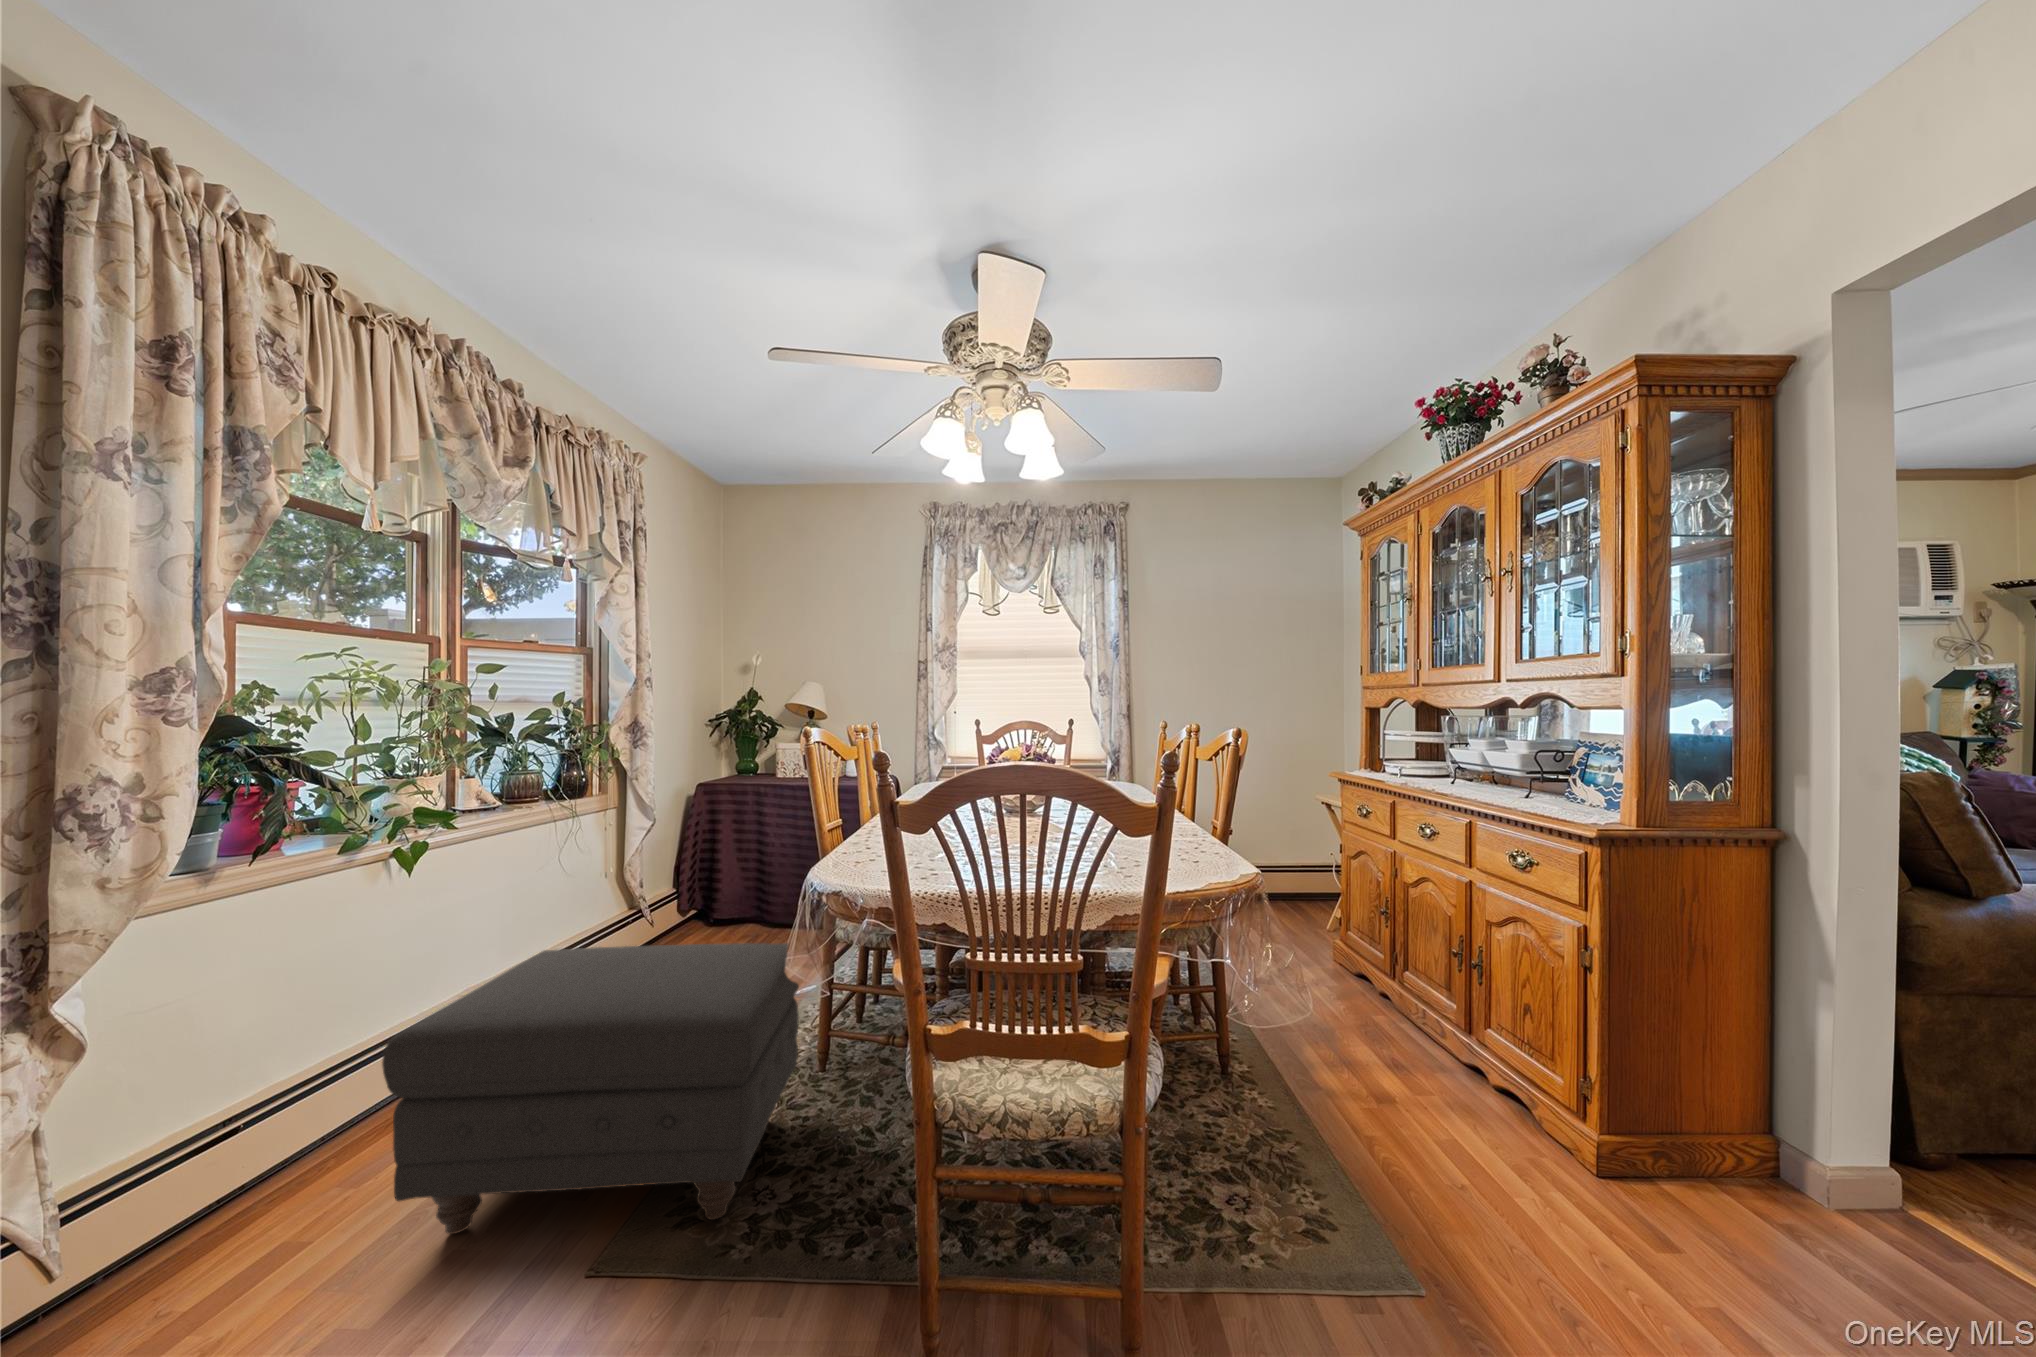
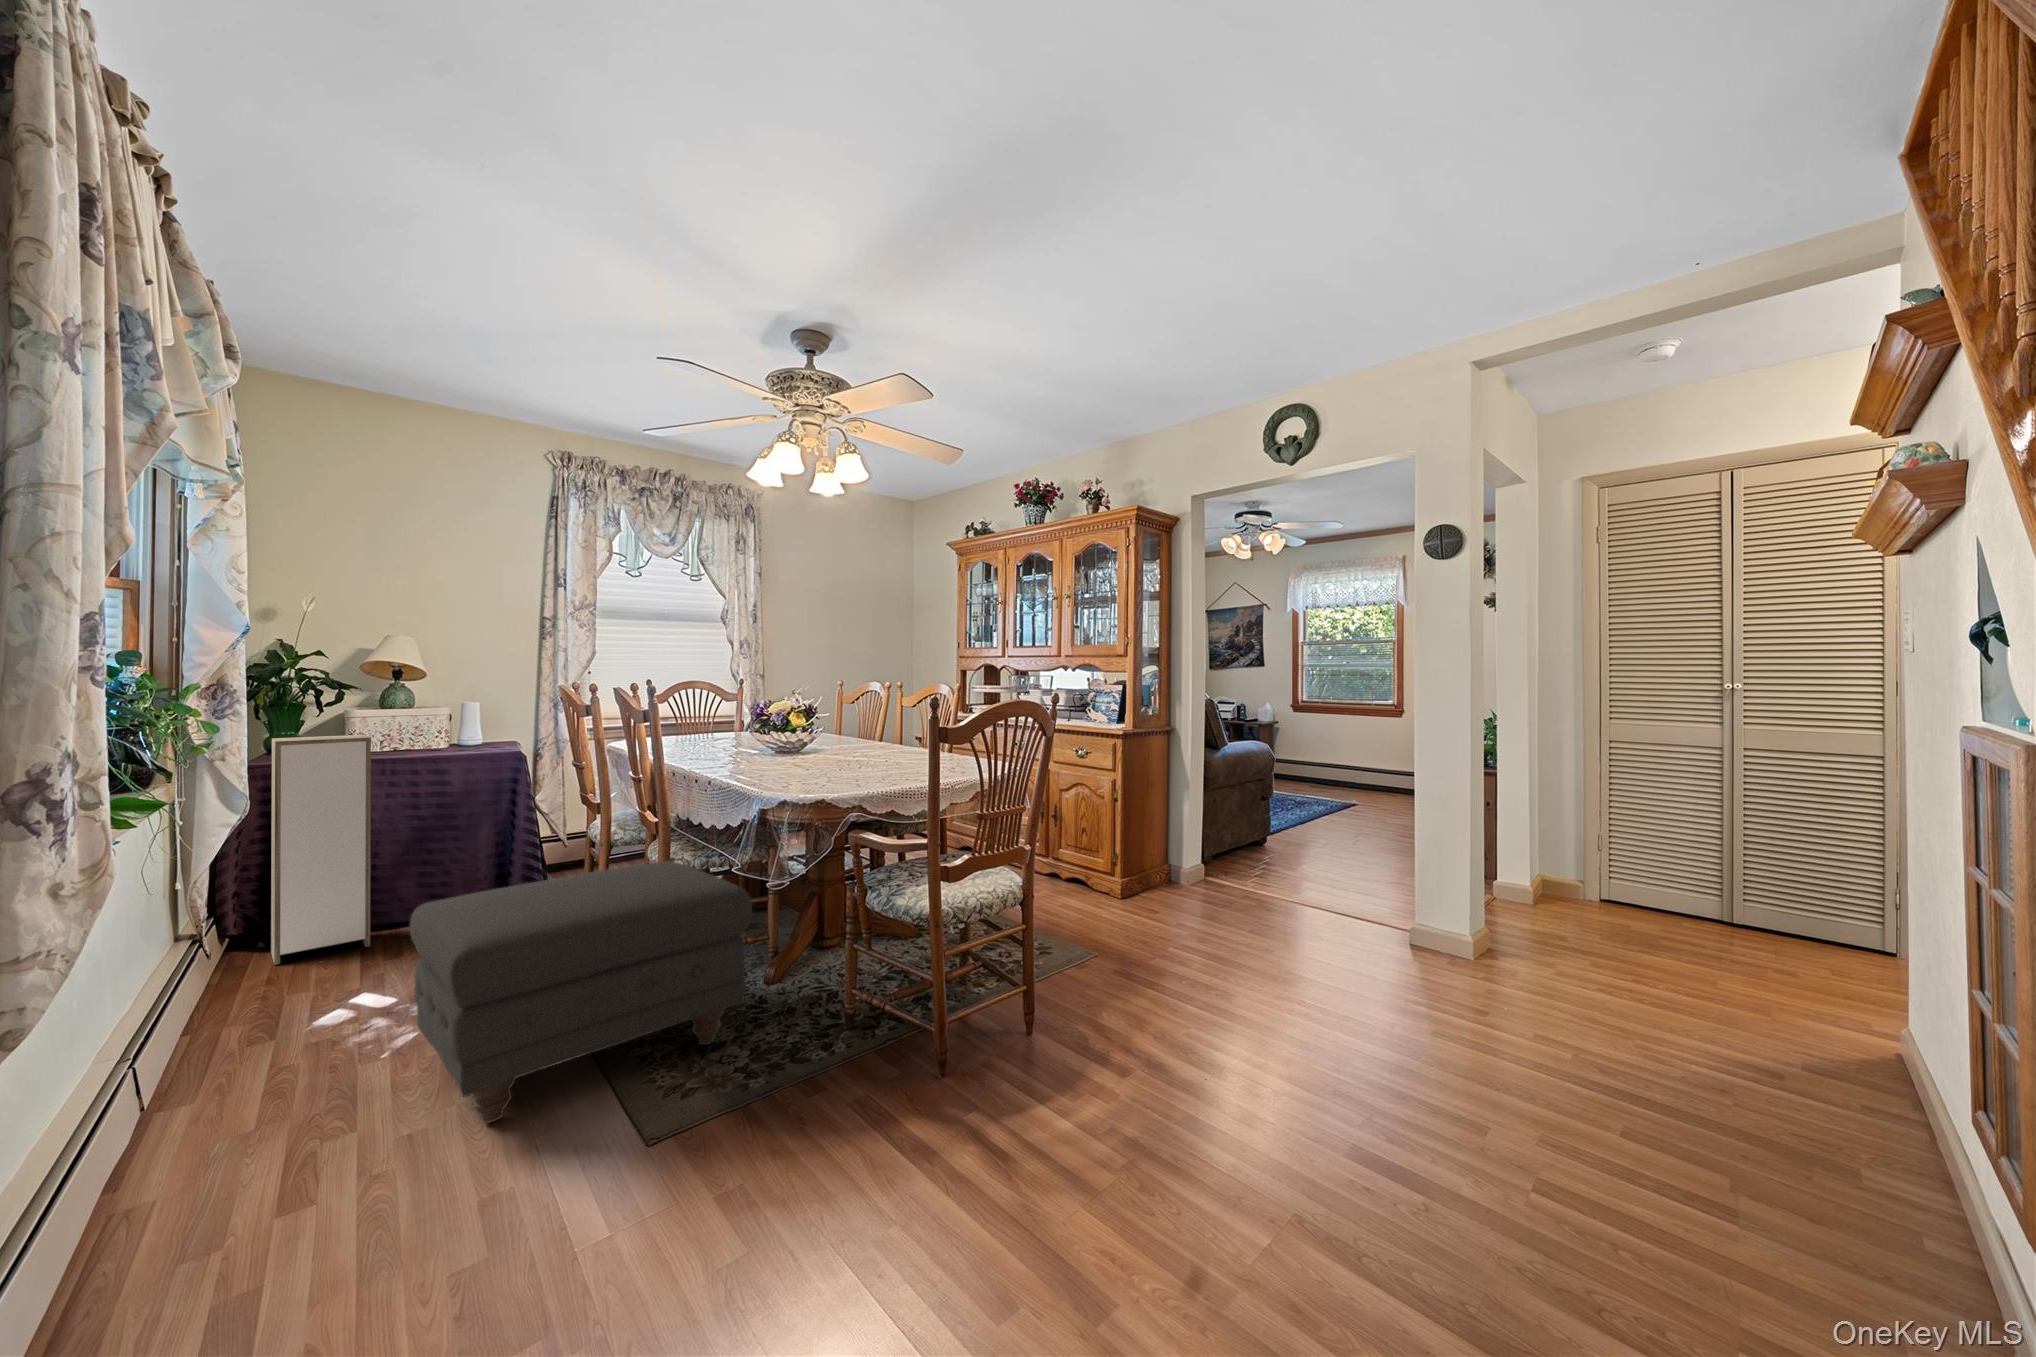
storage cabinet: none [658,767,736,955] -> present [271,735,371,965]

